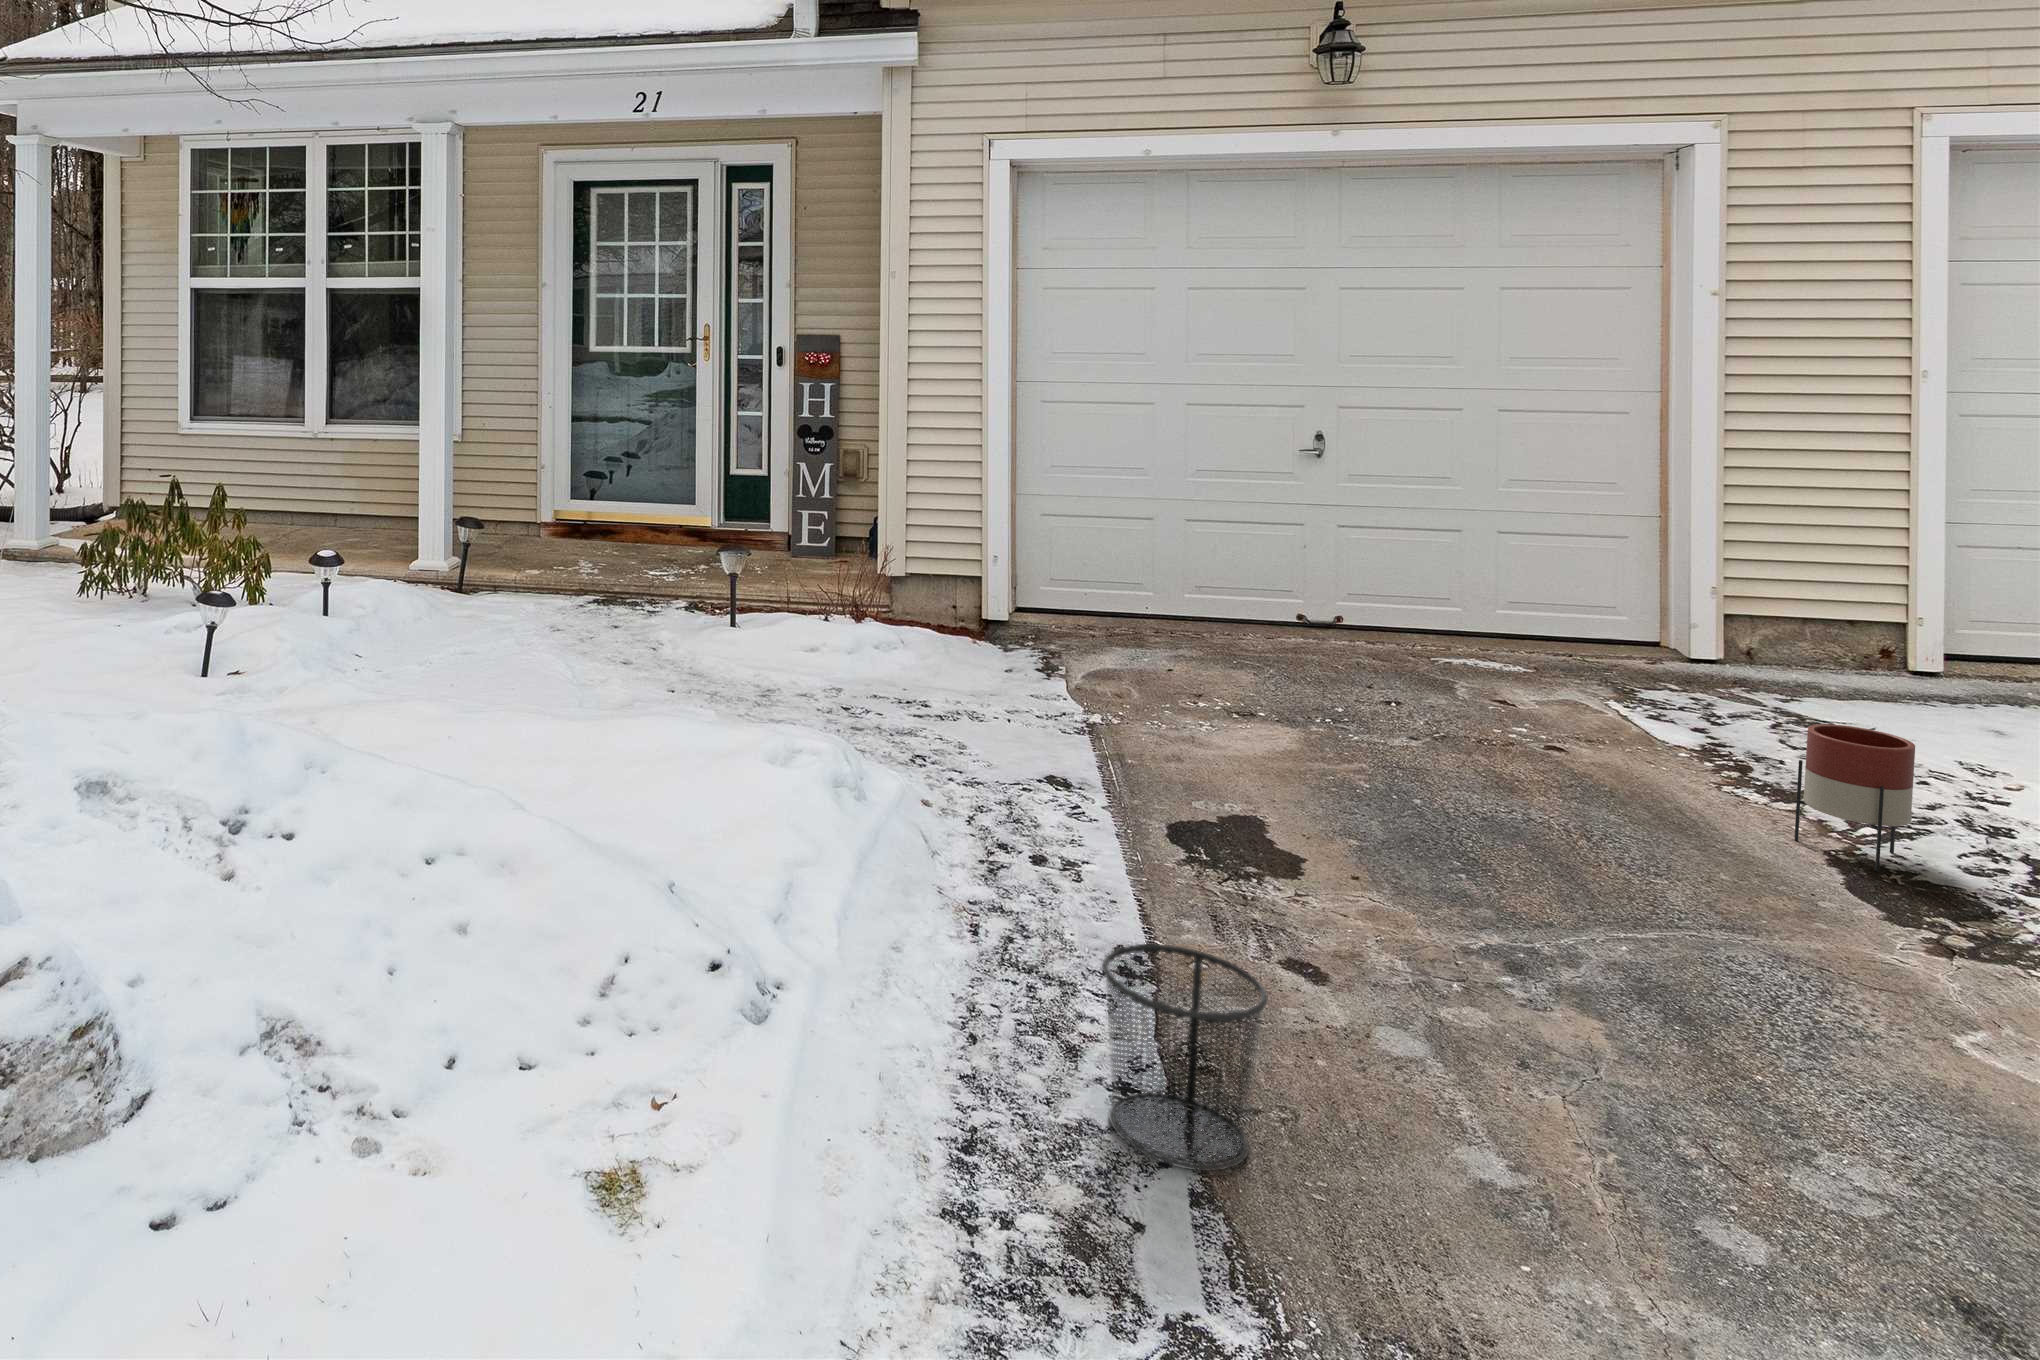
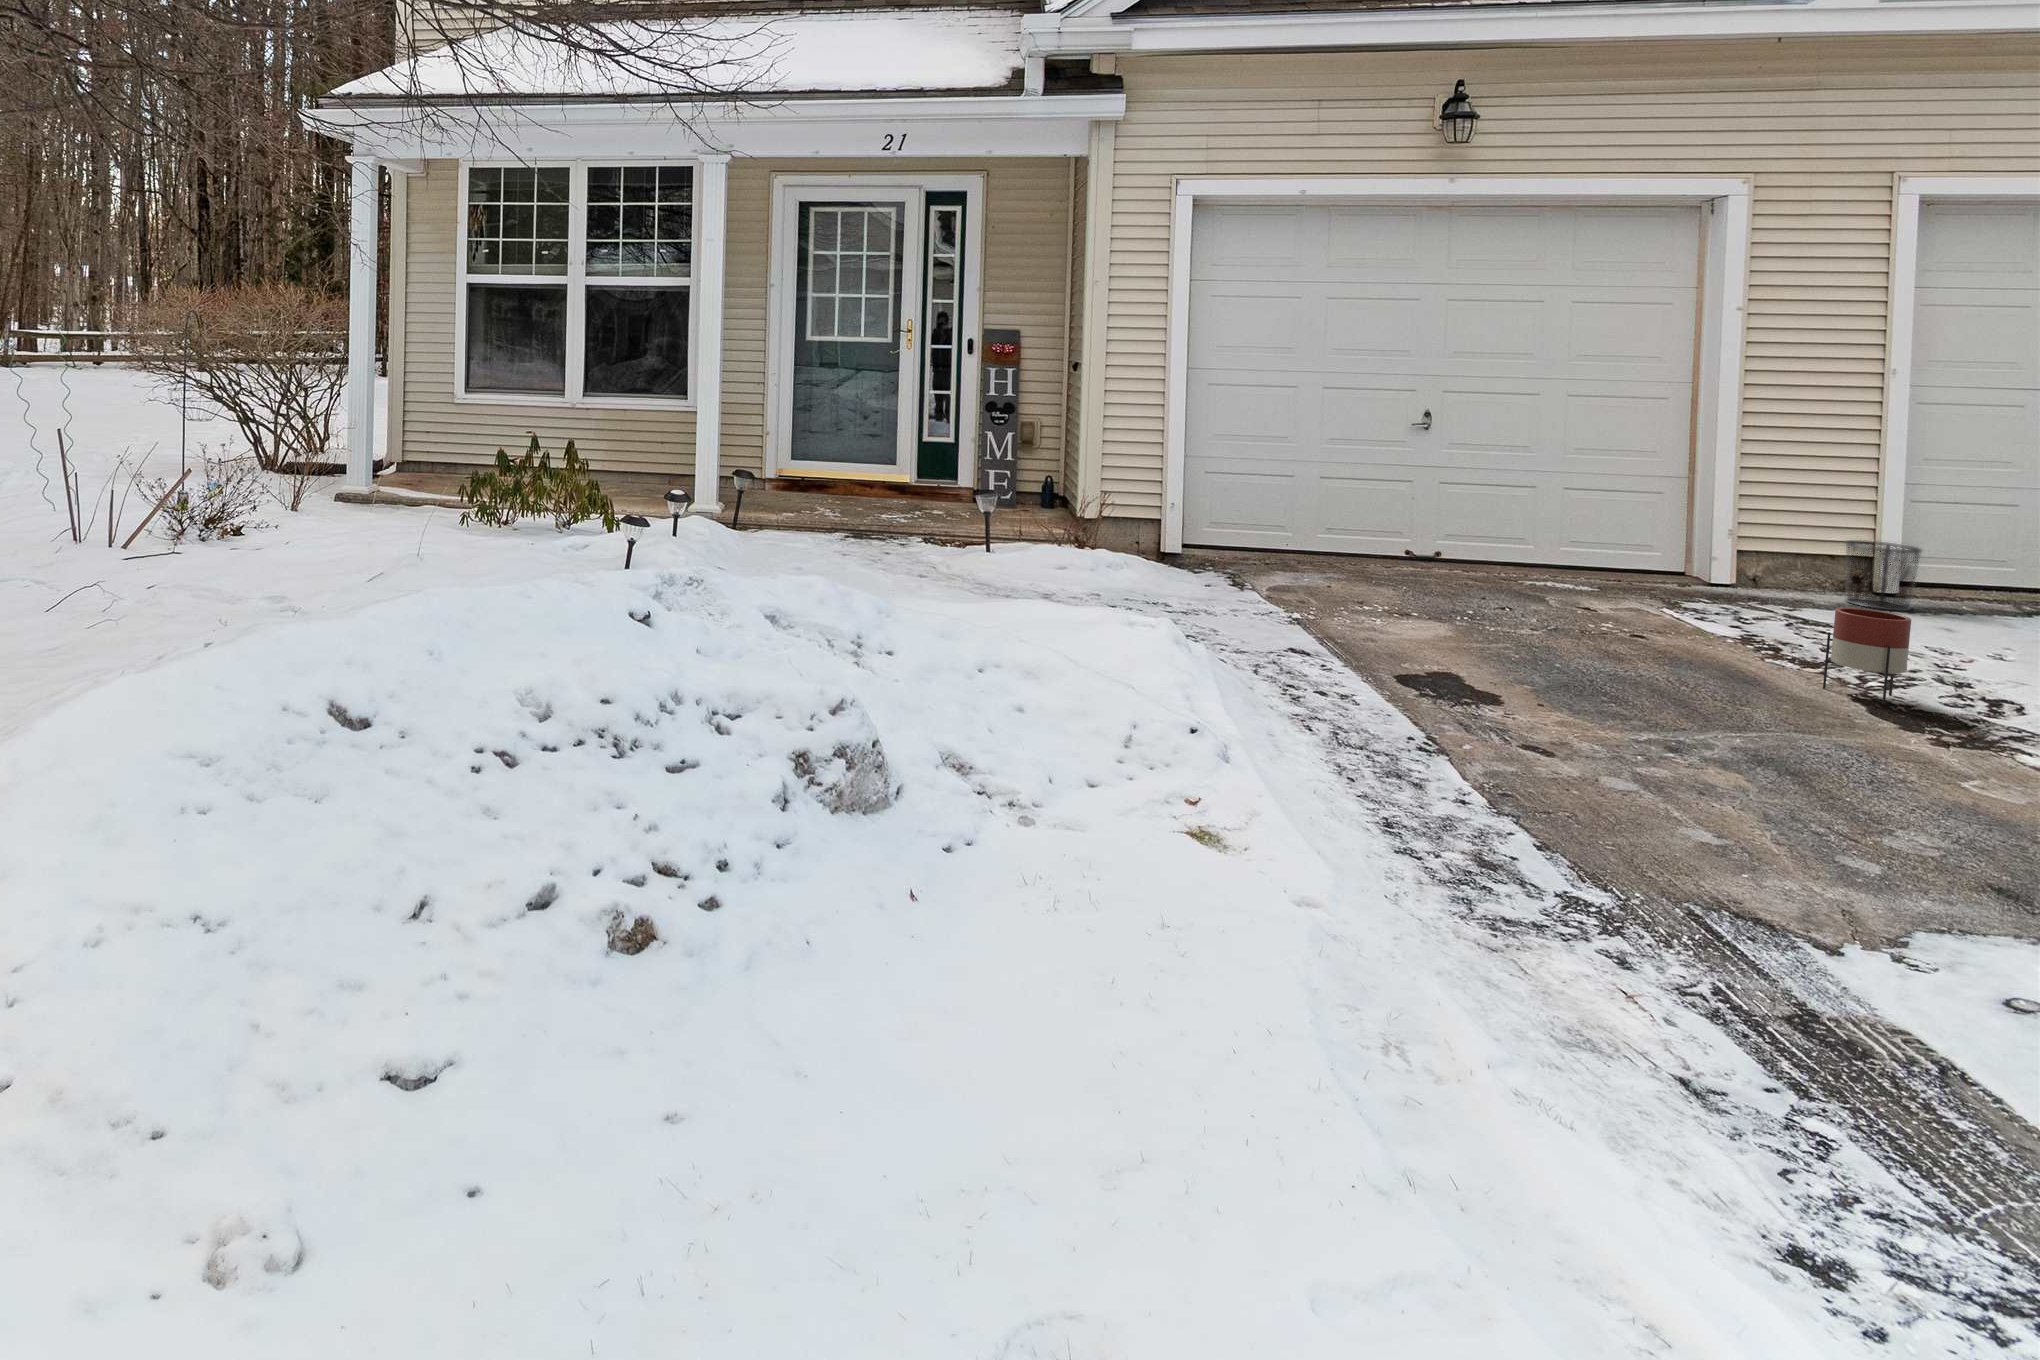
waste bin: present [1102,944,1268,1171] -> present [1845,540,1922,610]

